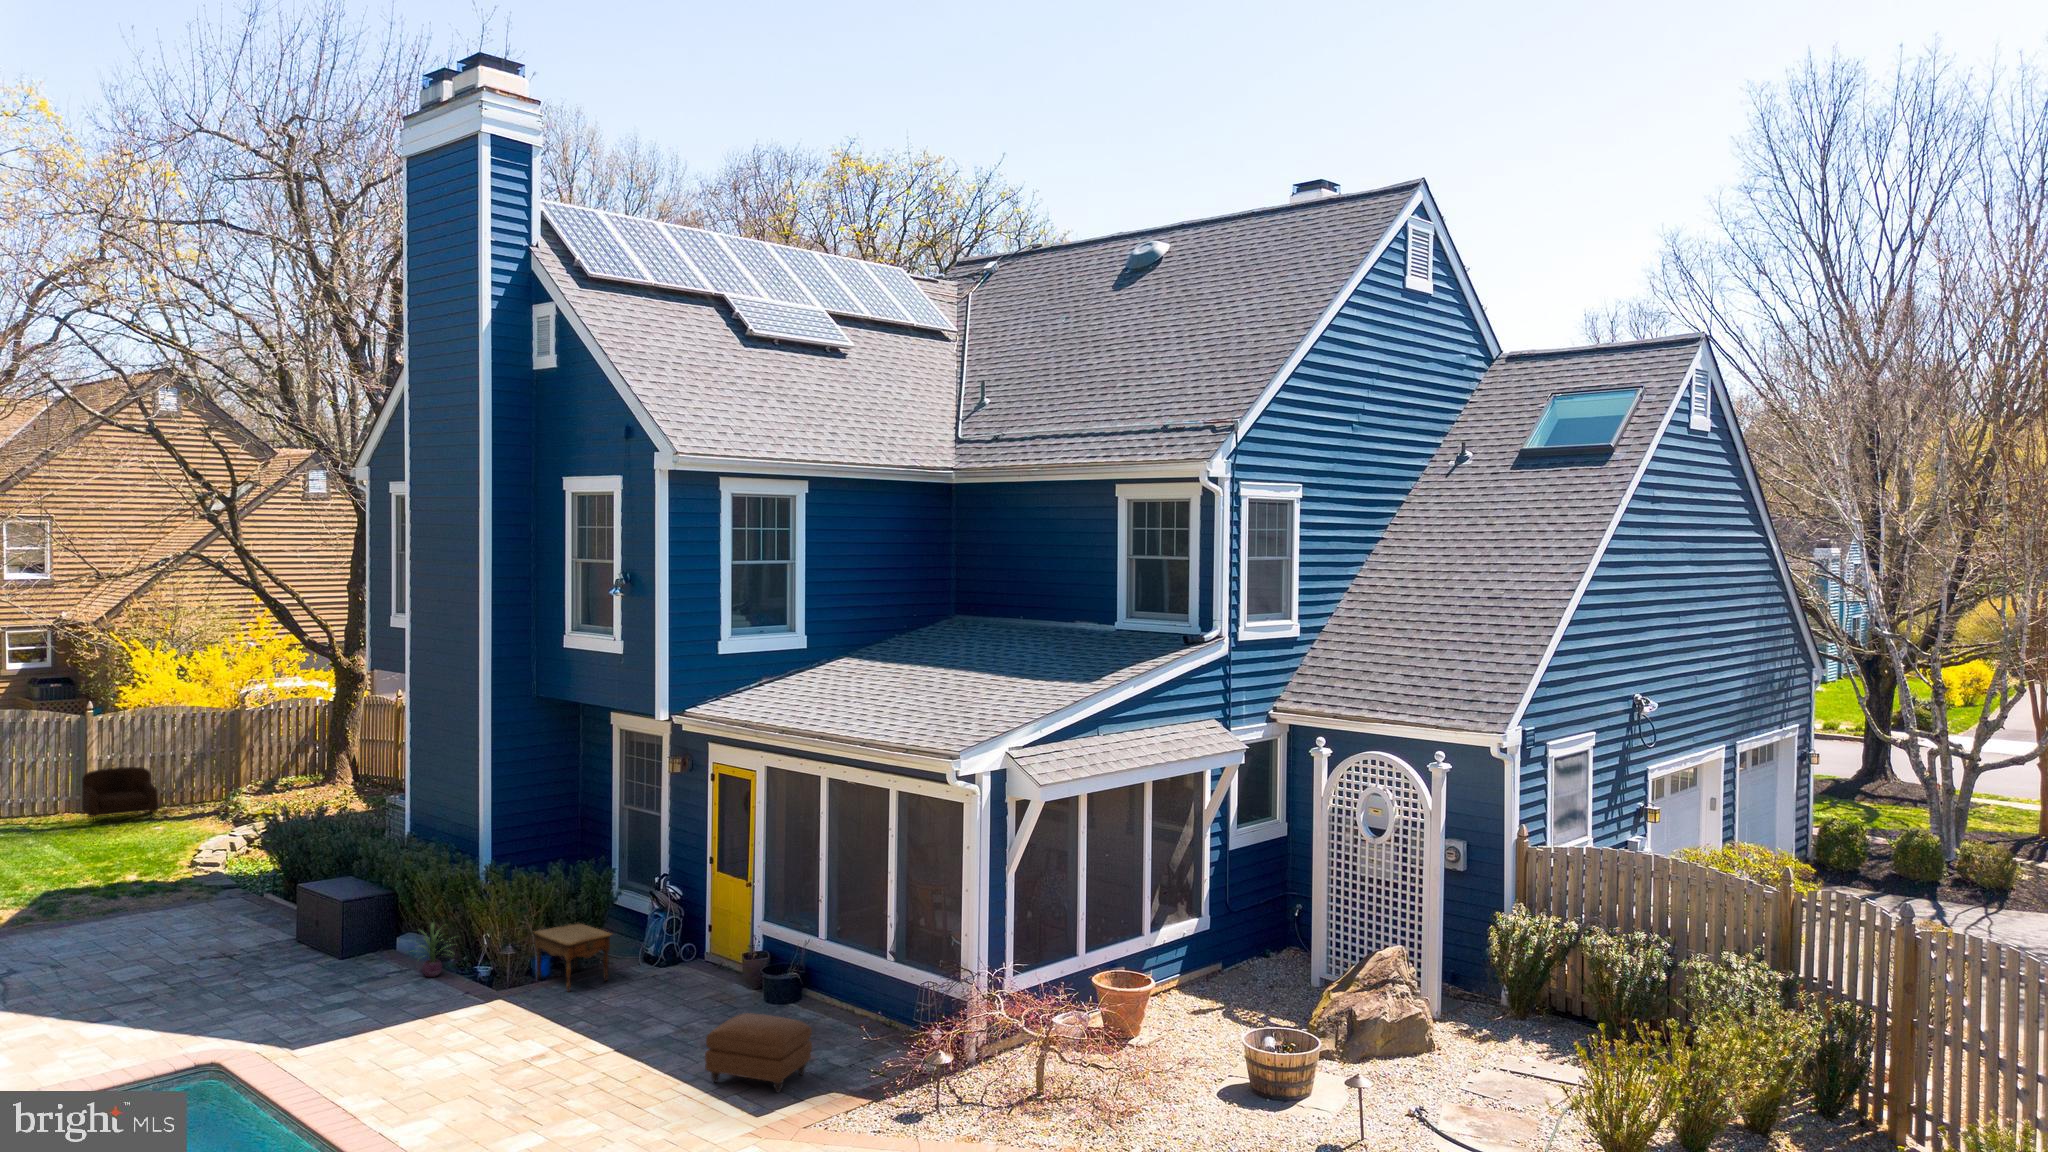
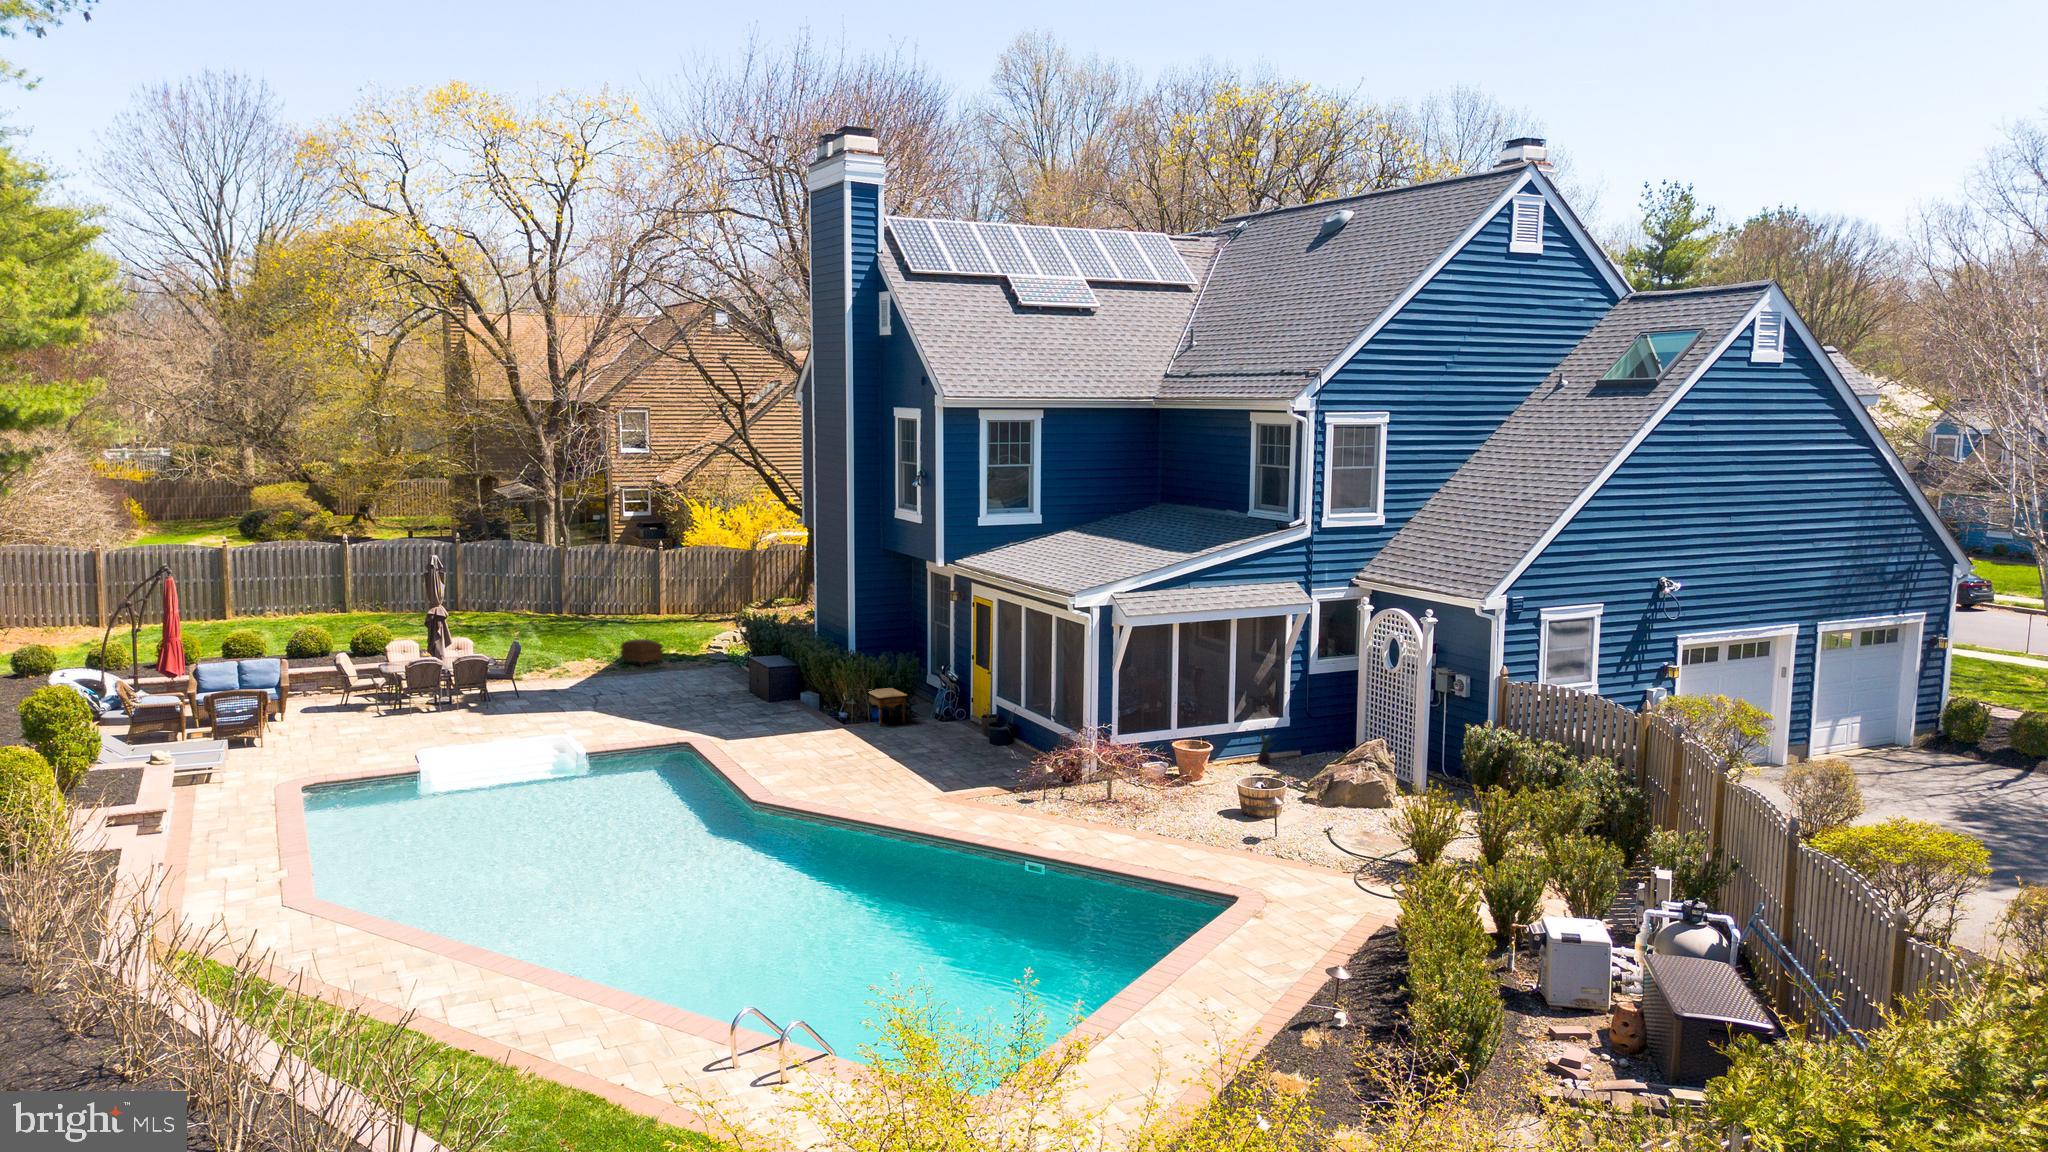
armchair: present [82,767,158,822] -> none [657,585,698,620]
decorative plant: present [422,923,442,977] -> present [1250,732,1271,764]
ottoman: present [705,1013,812,1092] -> present [620,639,663,666]

